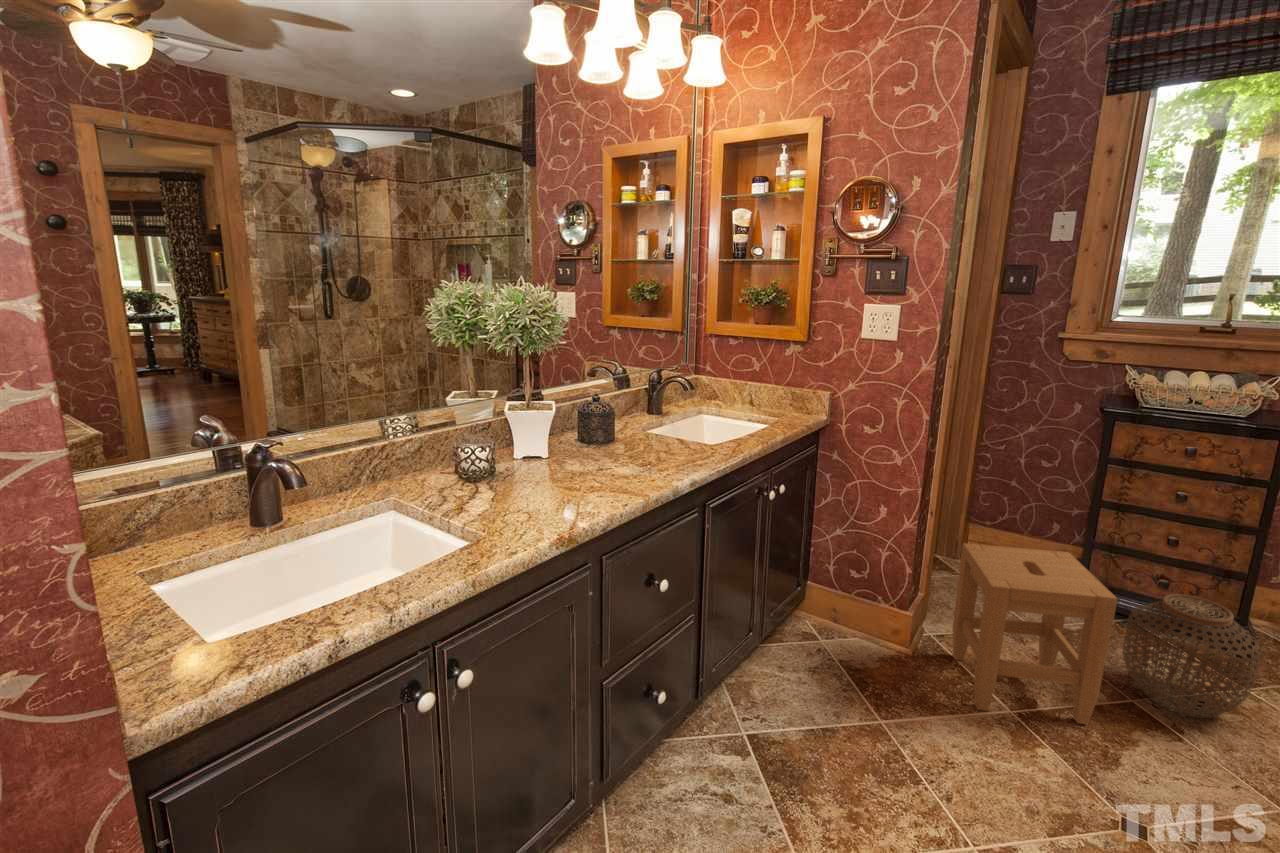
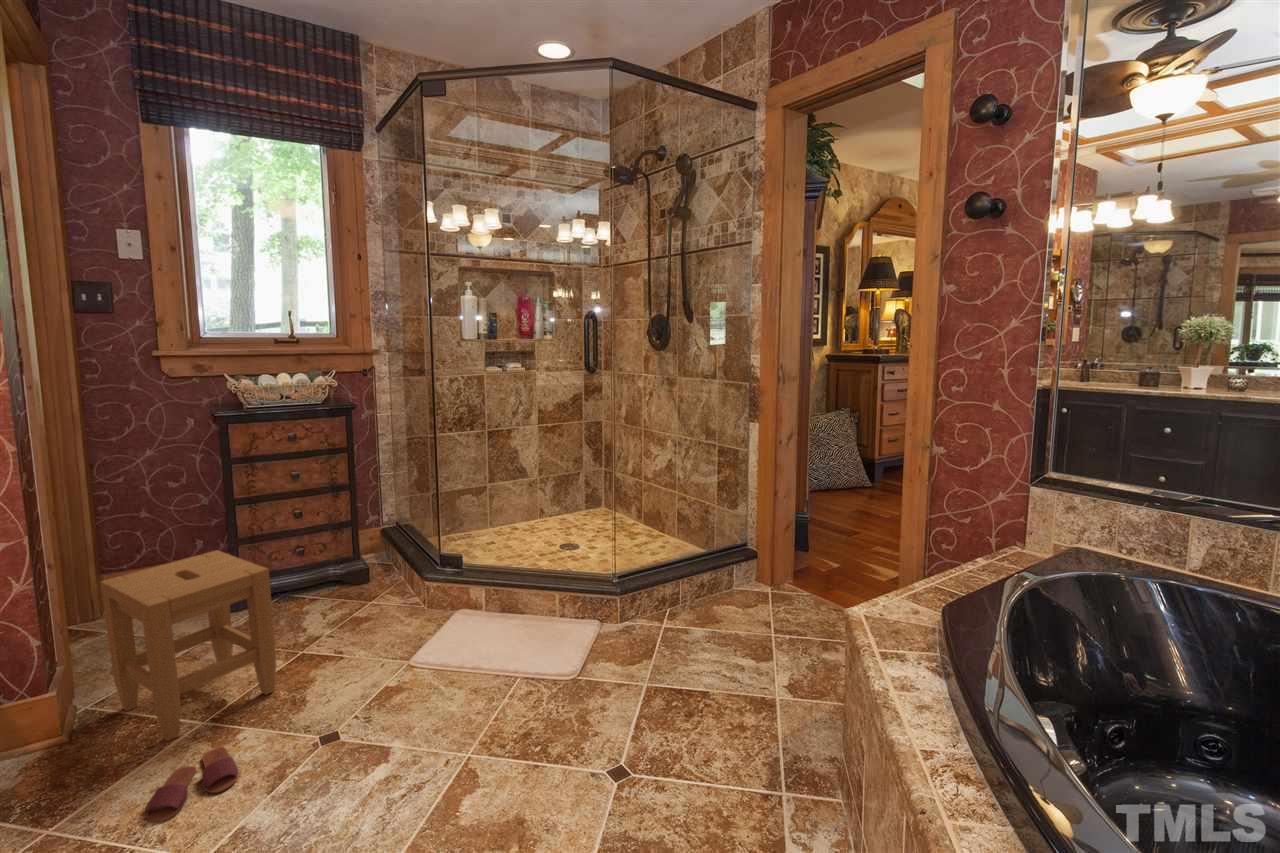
woven basket: present [1123,594,1261,718] -> none [282,548,375,645]
slippers: none [944,741,1028,795] -> present [146,747,238,822]

